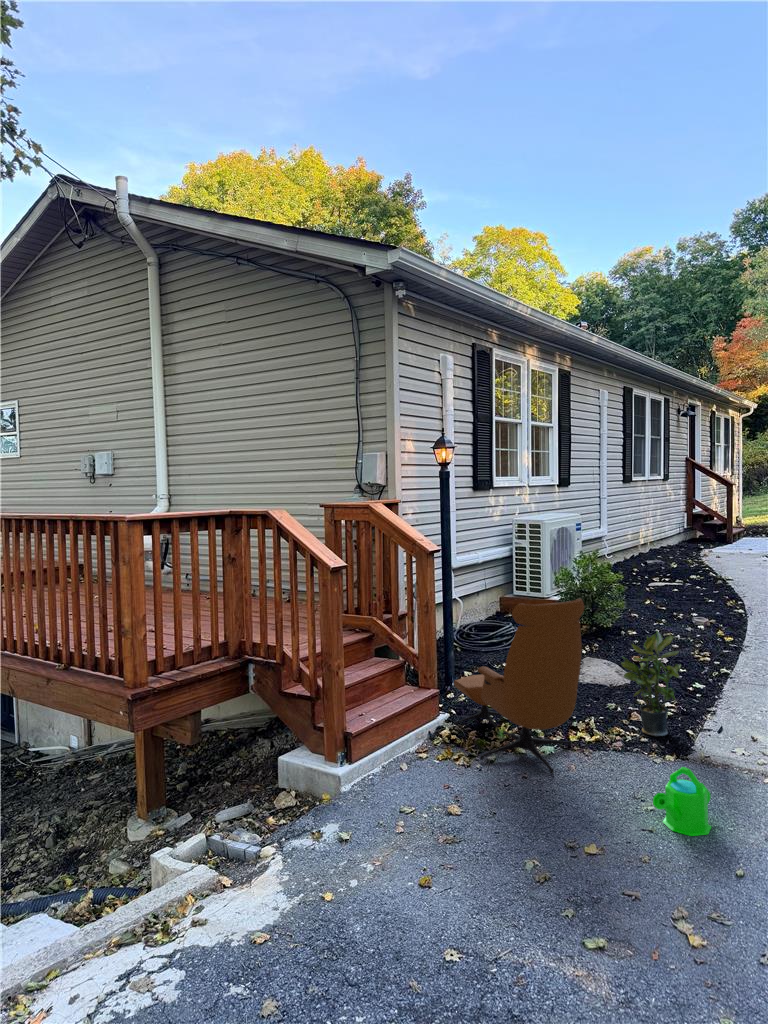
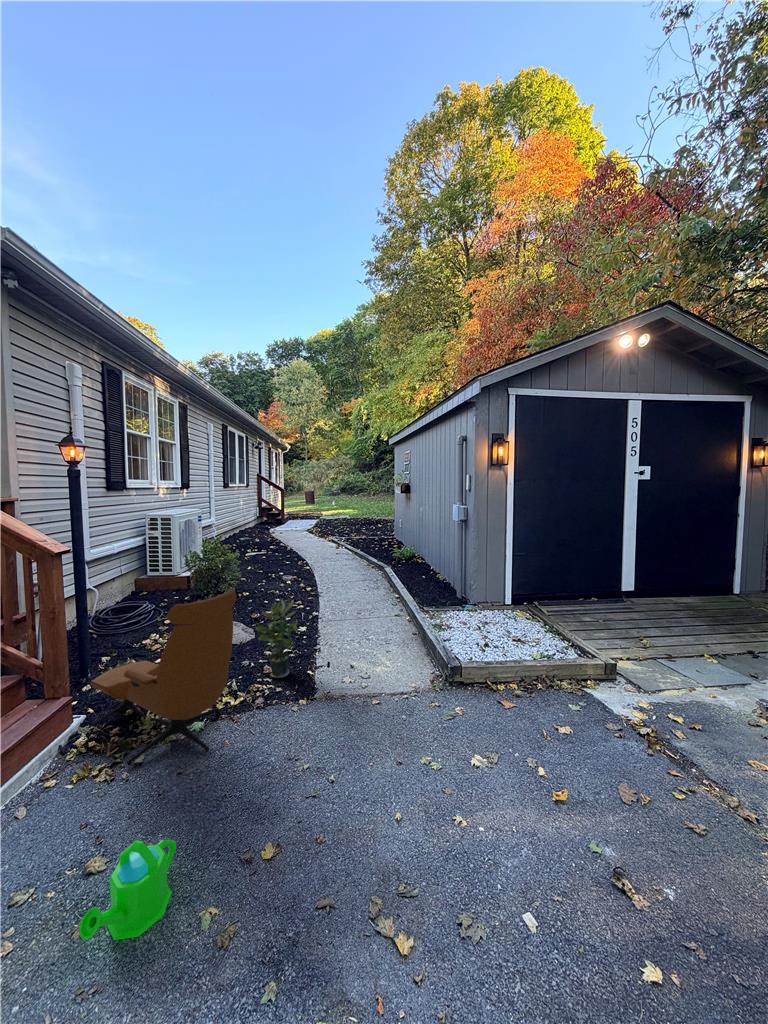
watering can: present [653,767,712,836] -> present [79,840,176,940]

